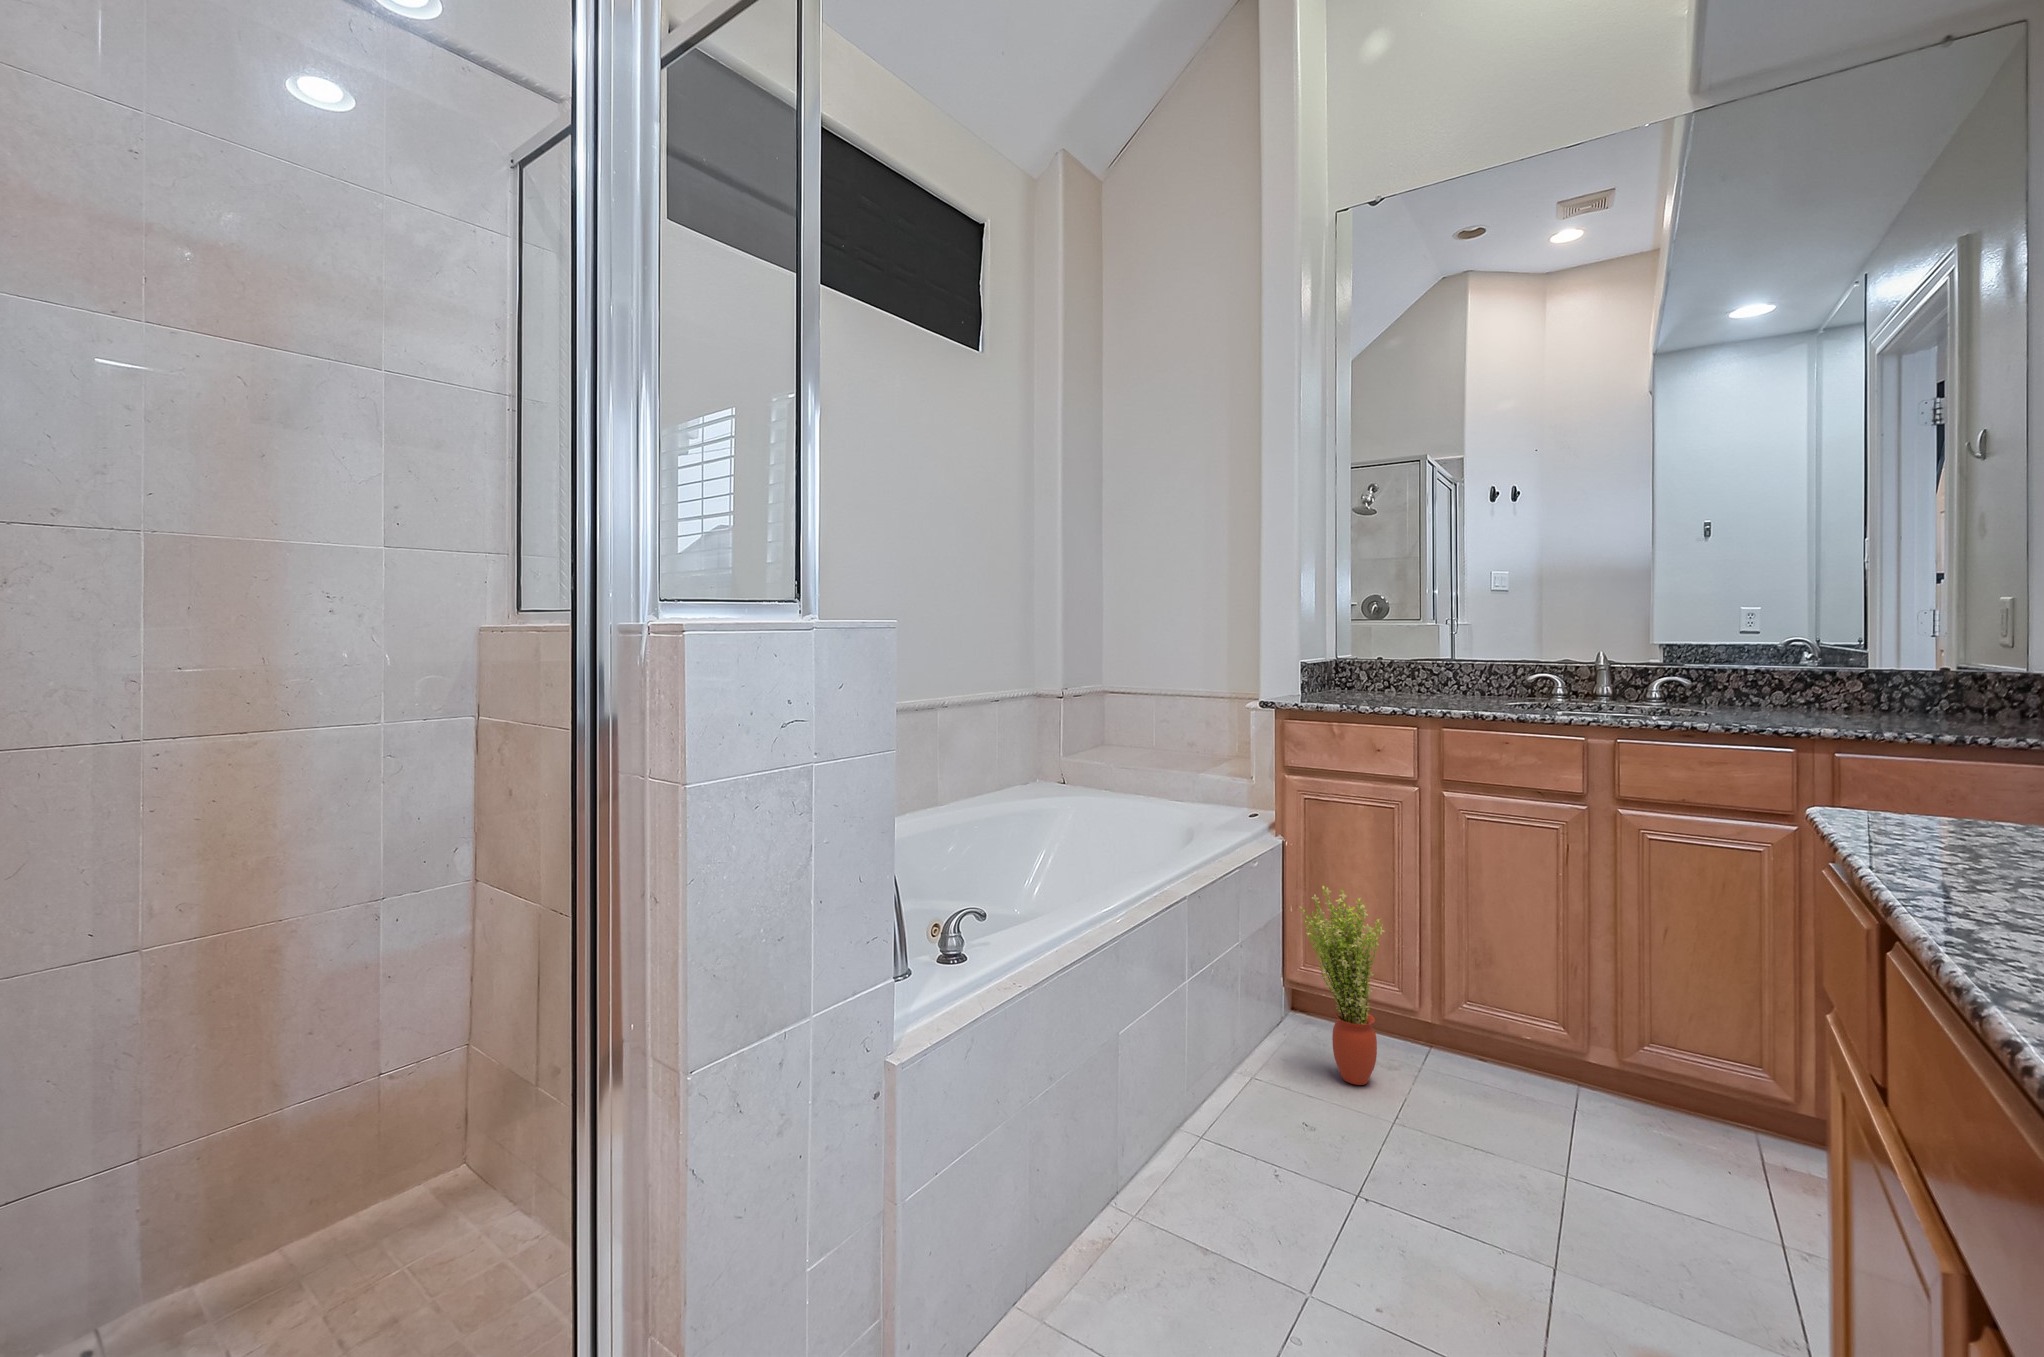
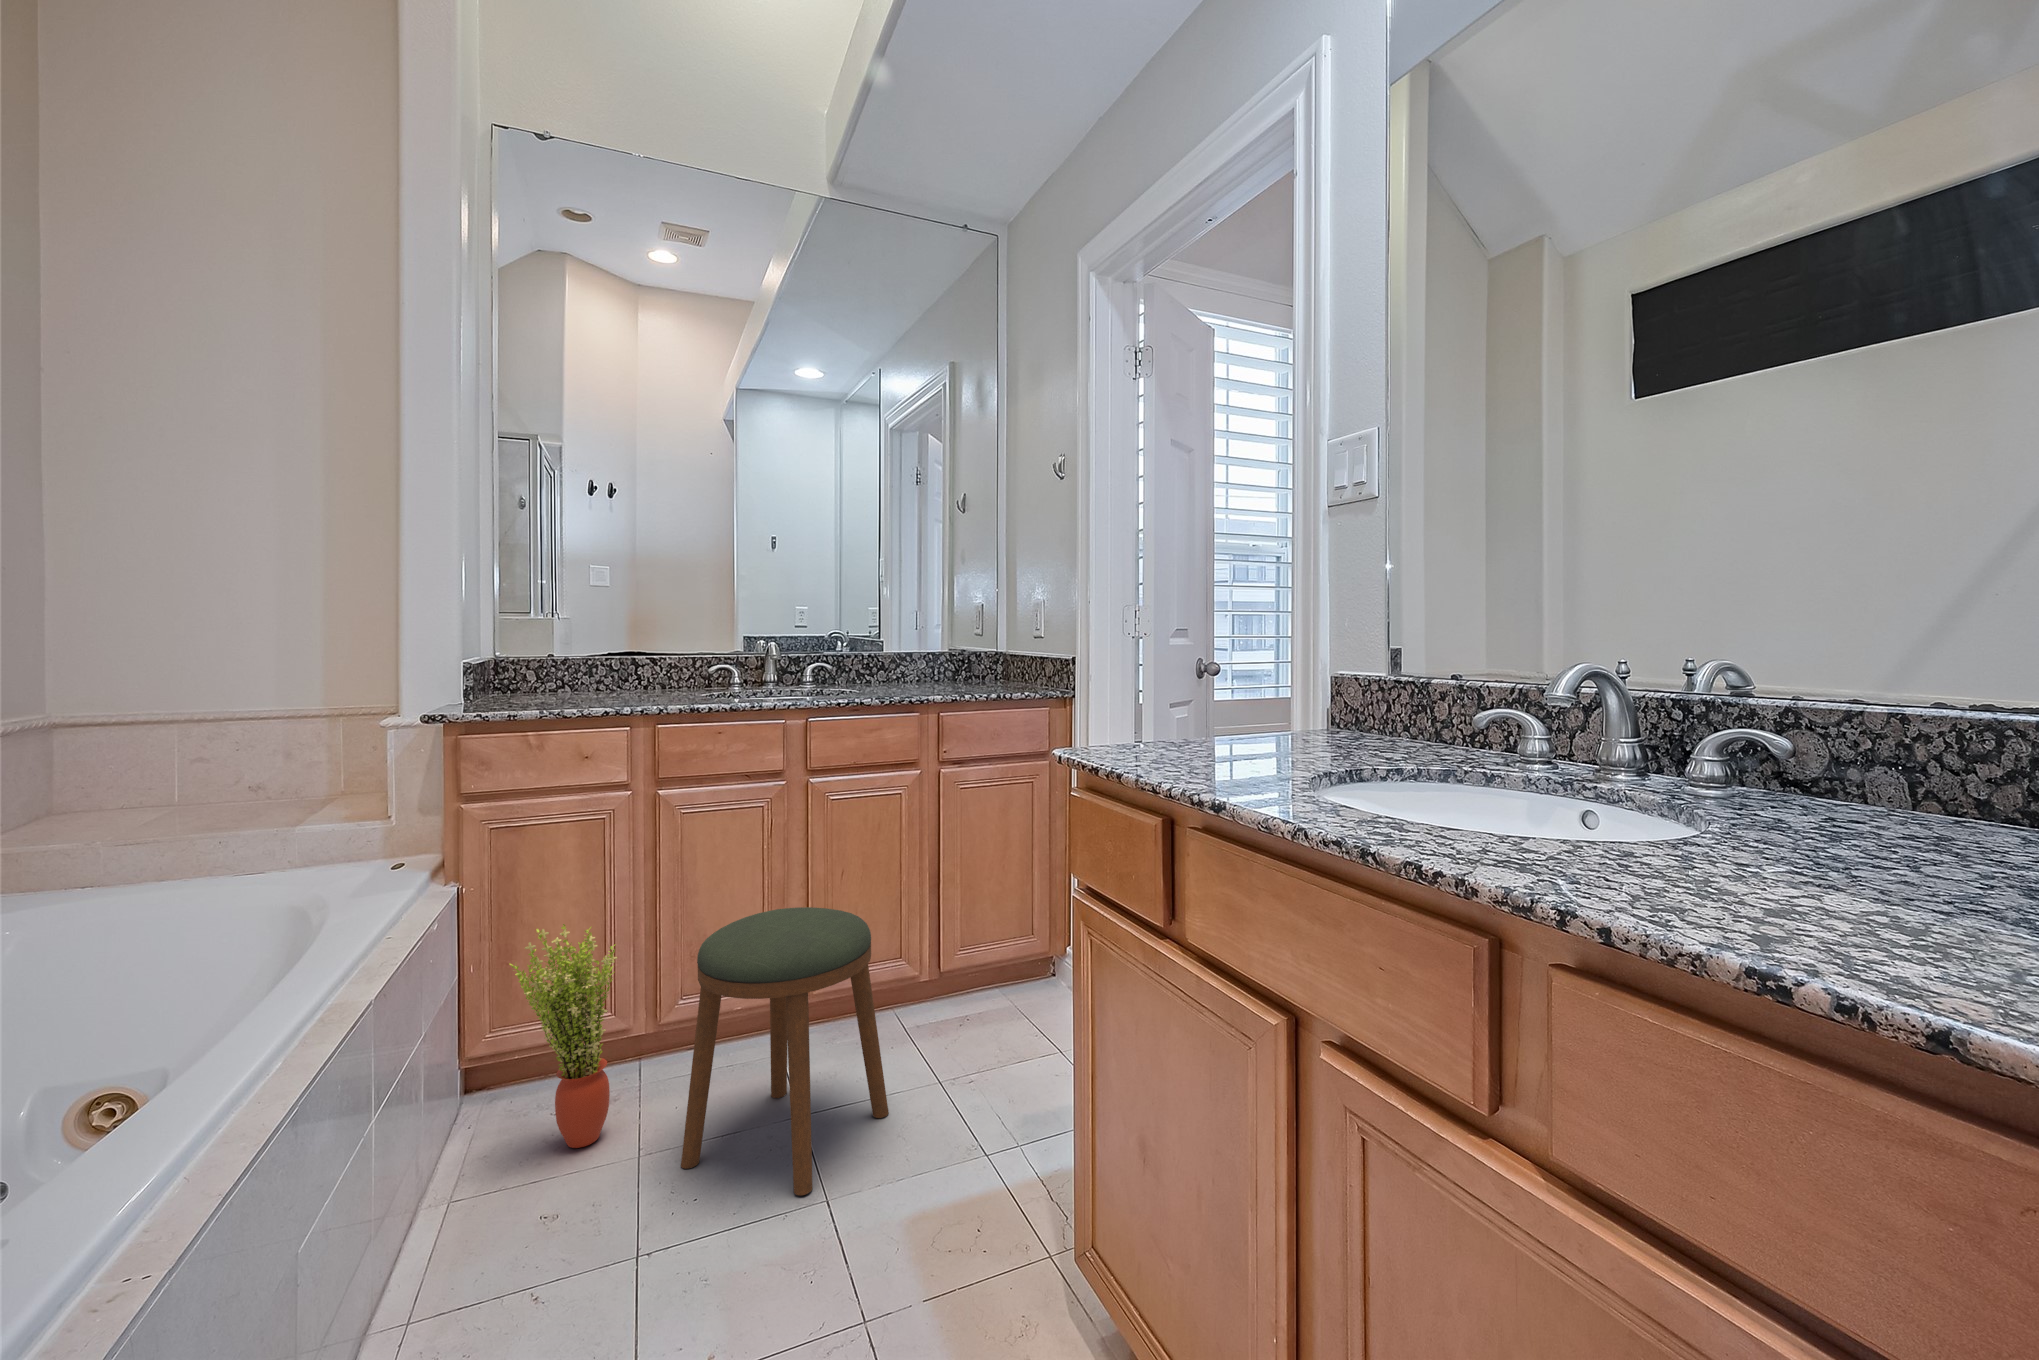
stool: none [1419,932,1669,1232] -> present [681,907,889,1195]

